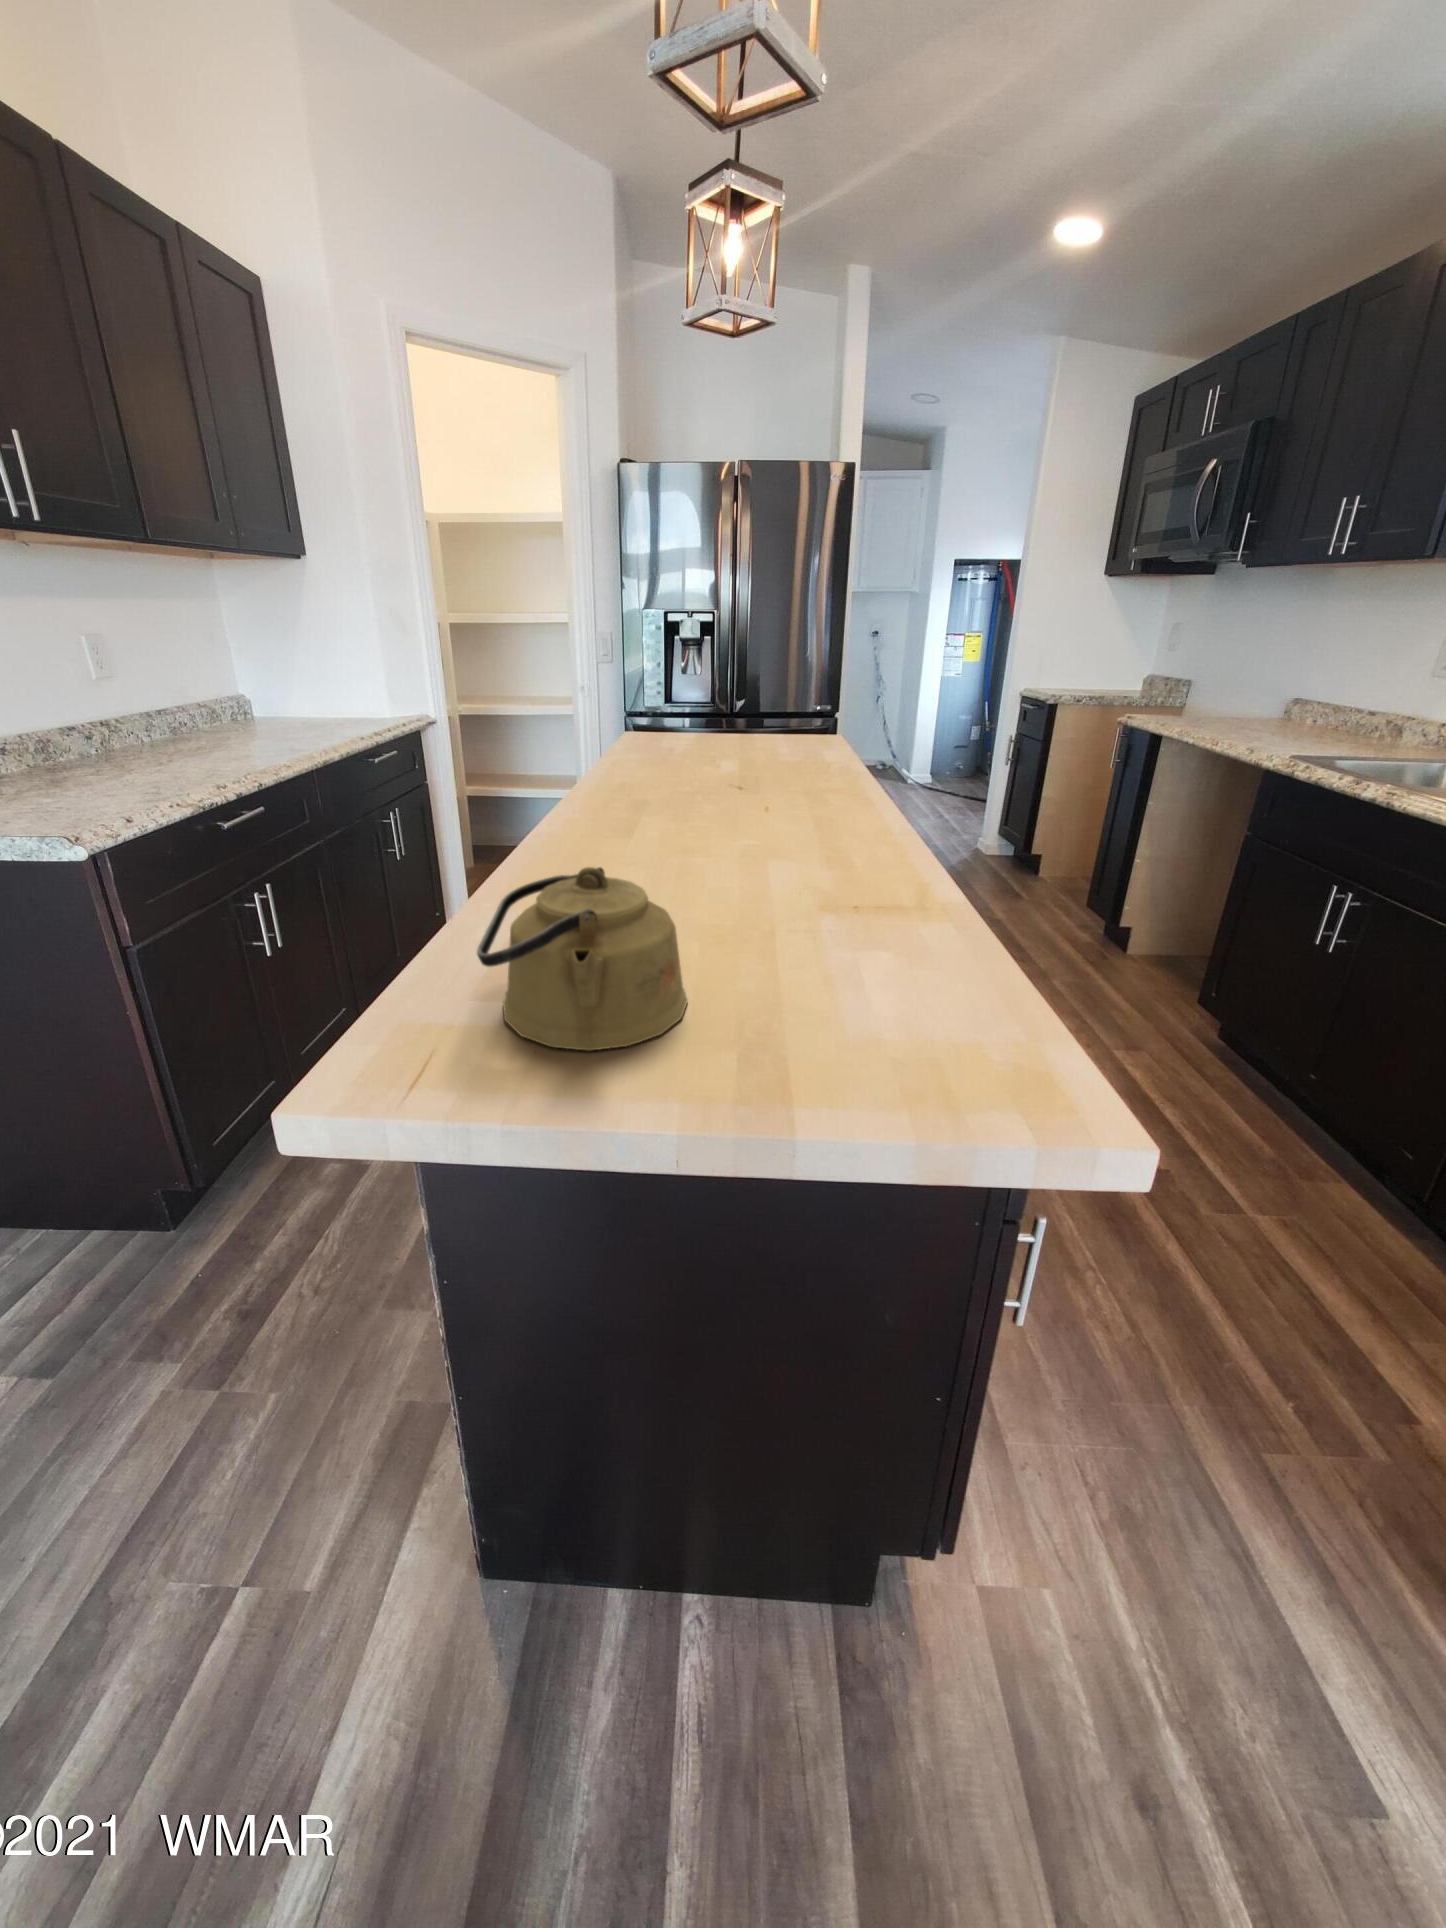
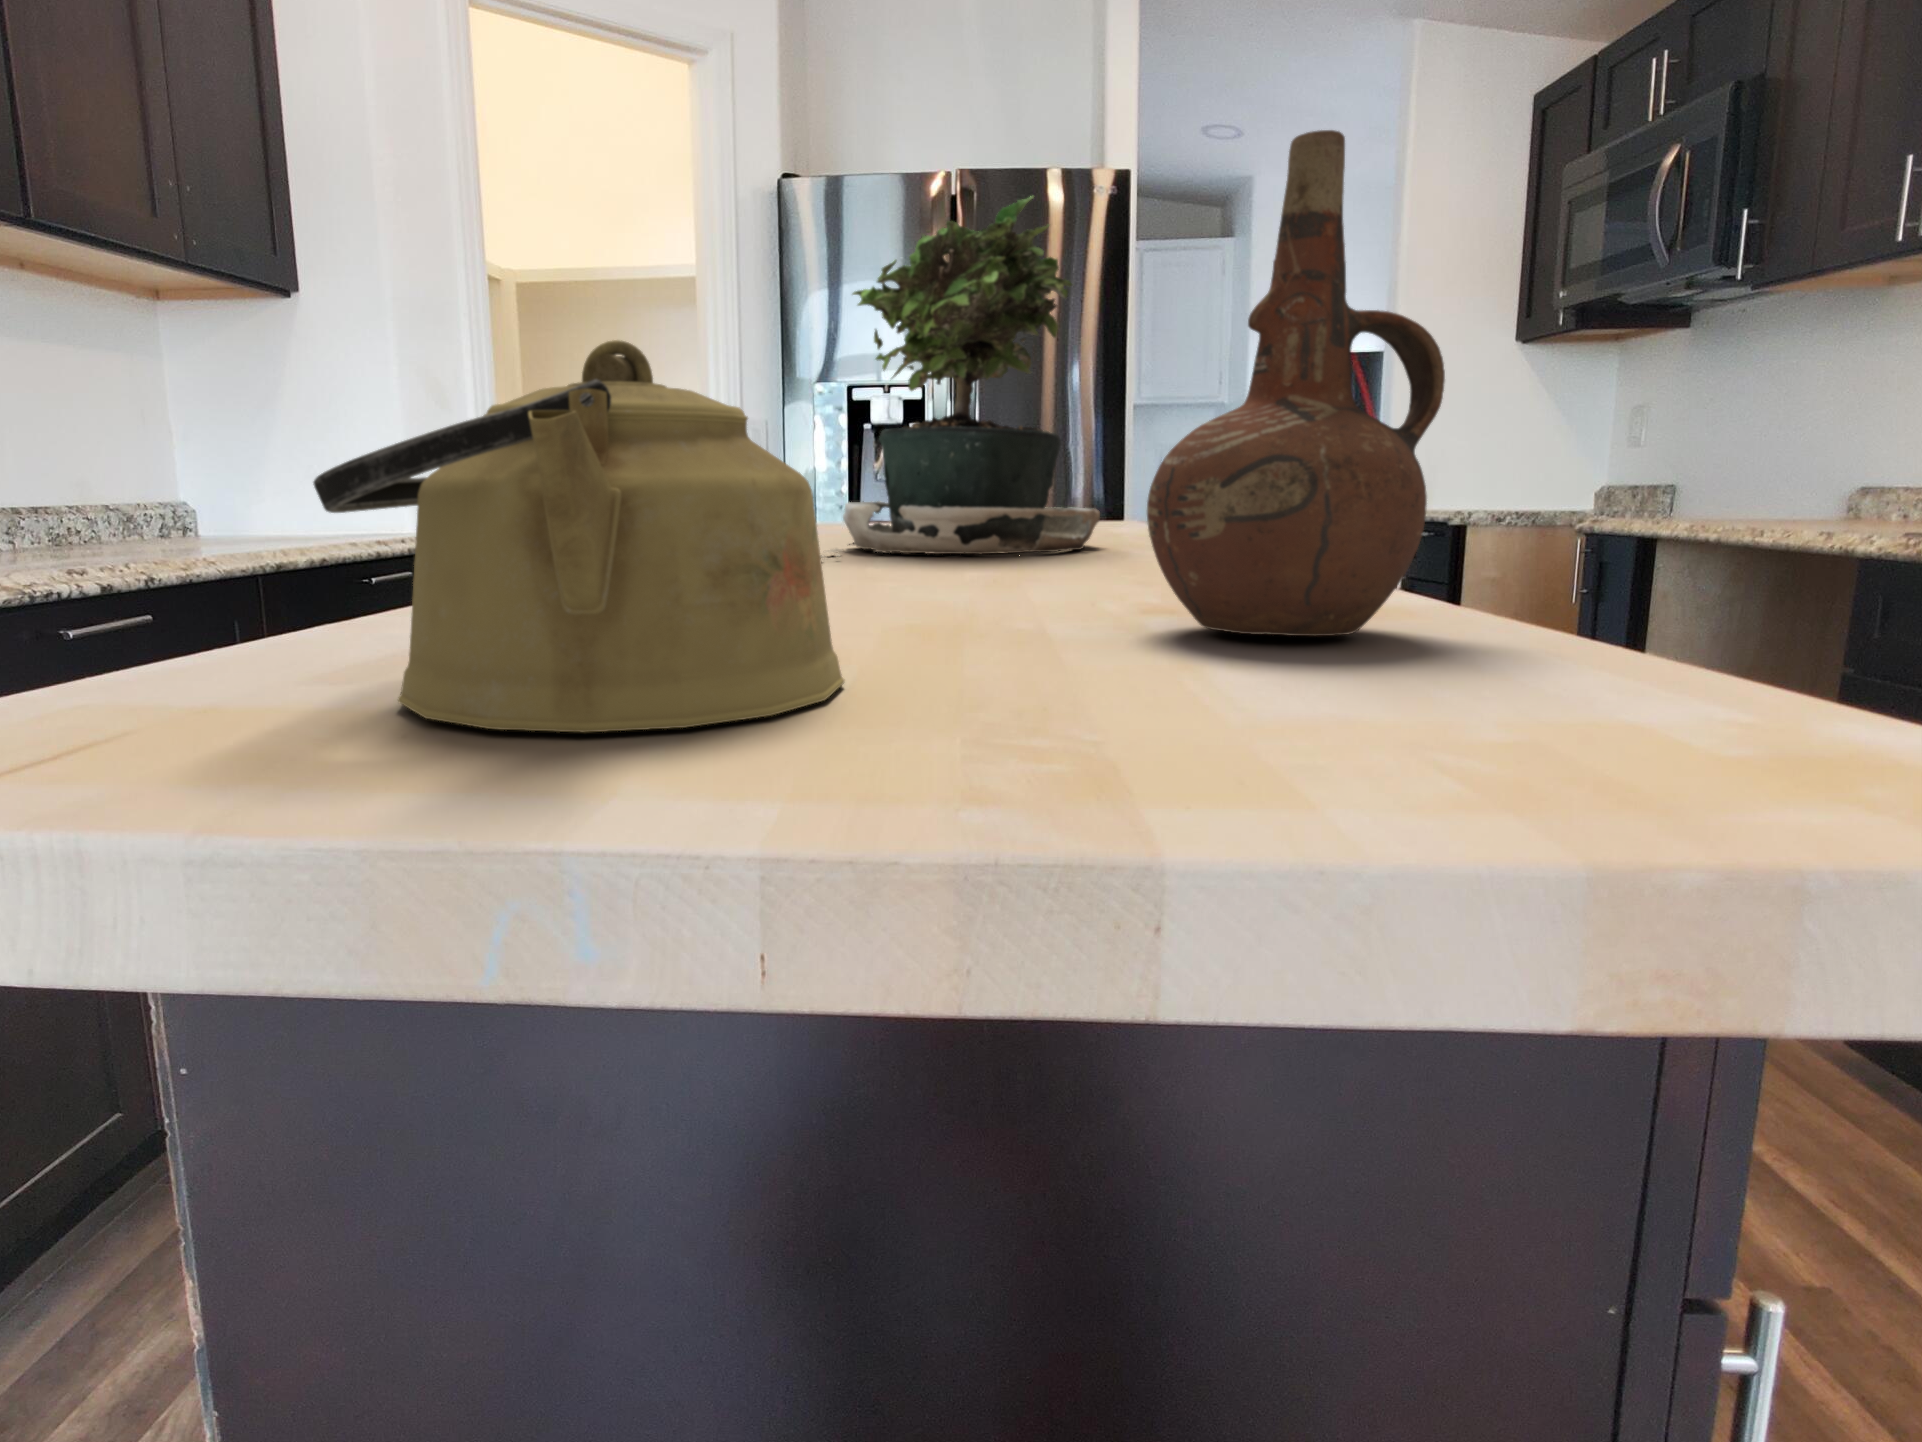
potted plant: none [648,608,816,823] -> present [821,196,1100,558]
ceramic pitcher: none [826,723,966,956] -> present [1147,130,1445,636]

